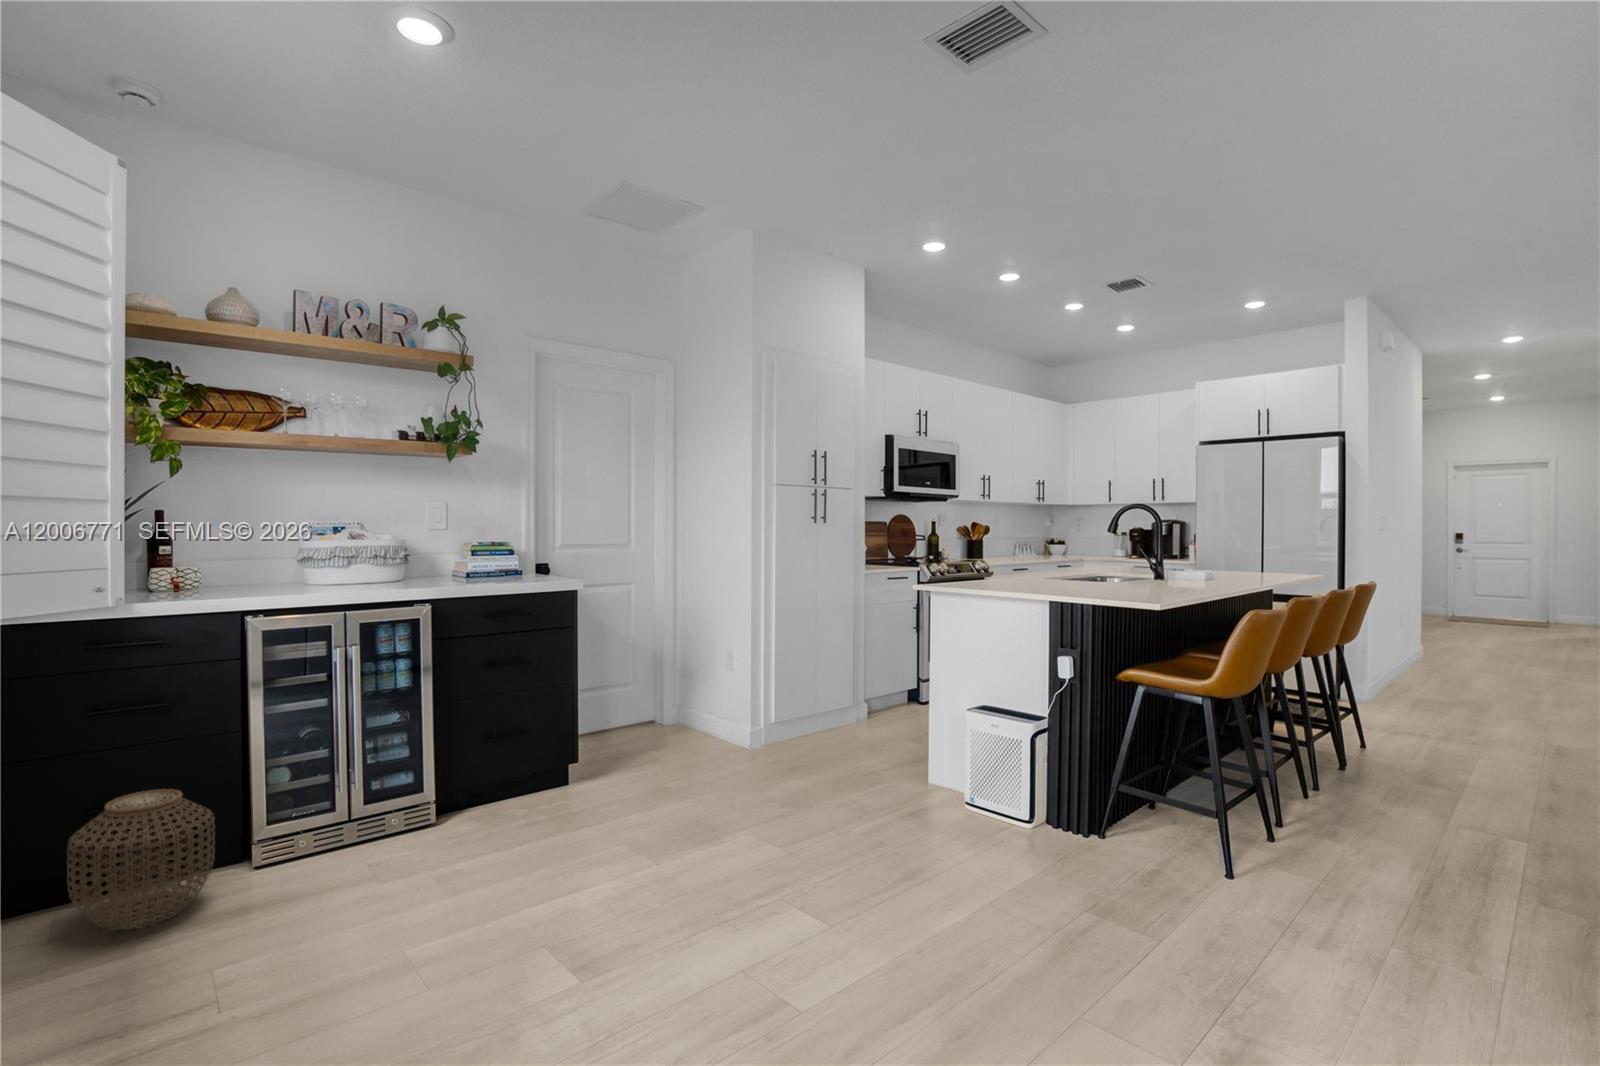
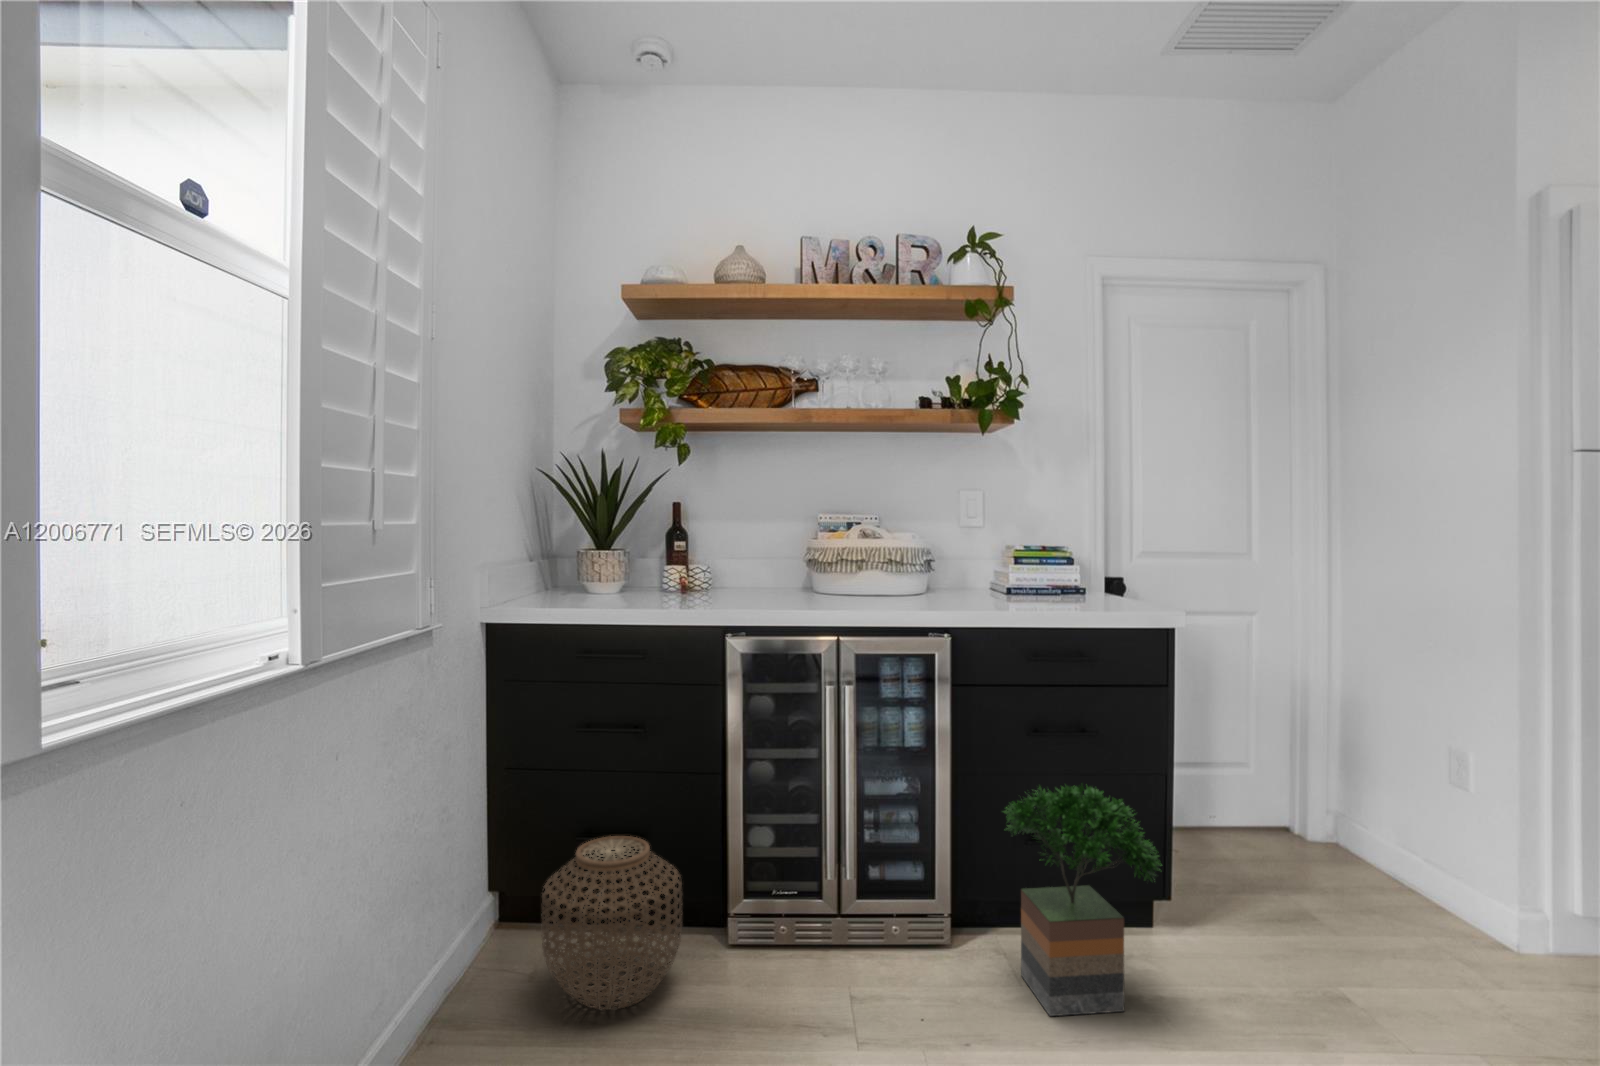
potted tree: none [475,695,577,838] -> present [1004,785,1160,1016]

